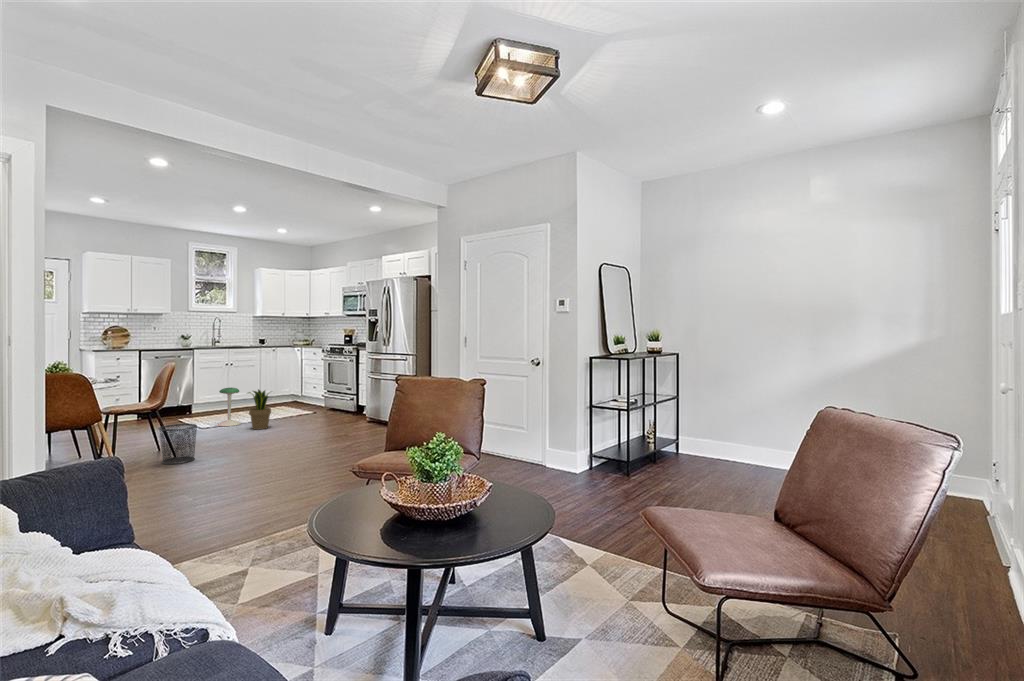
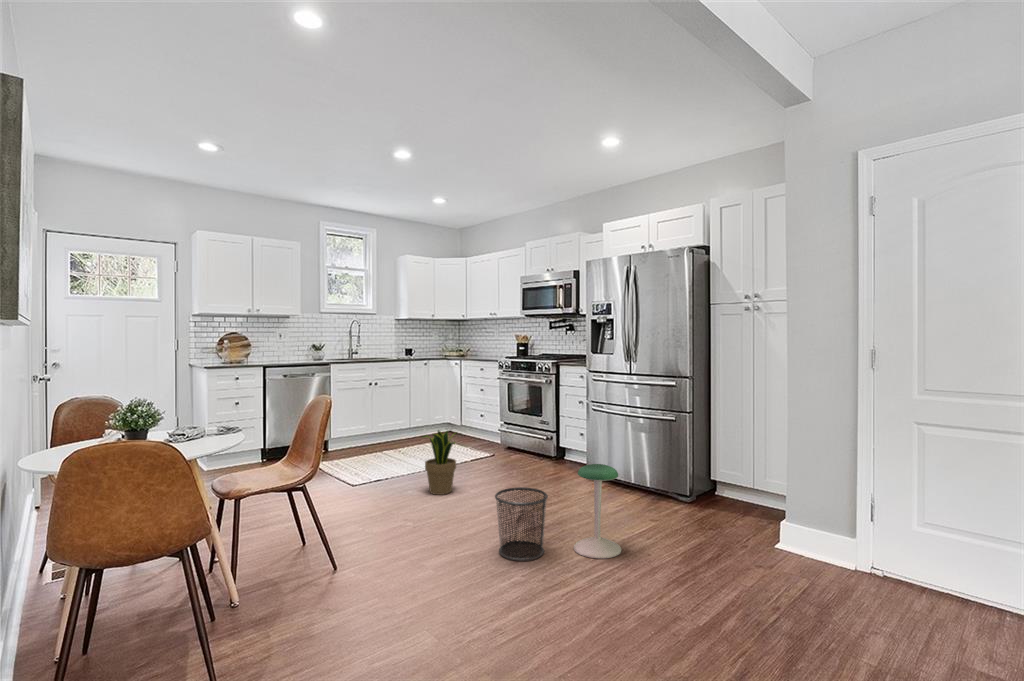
stool: present [217,388,241,426] -> present [574,464,621,559]
waste bin: present [159,424,197,464] -> present [495,487,548,561]

